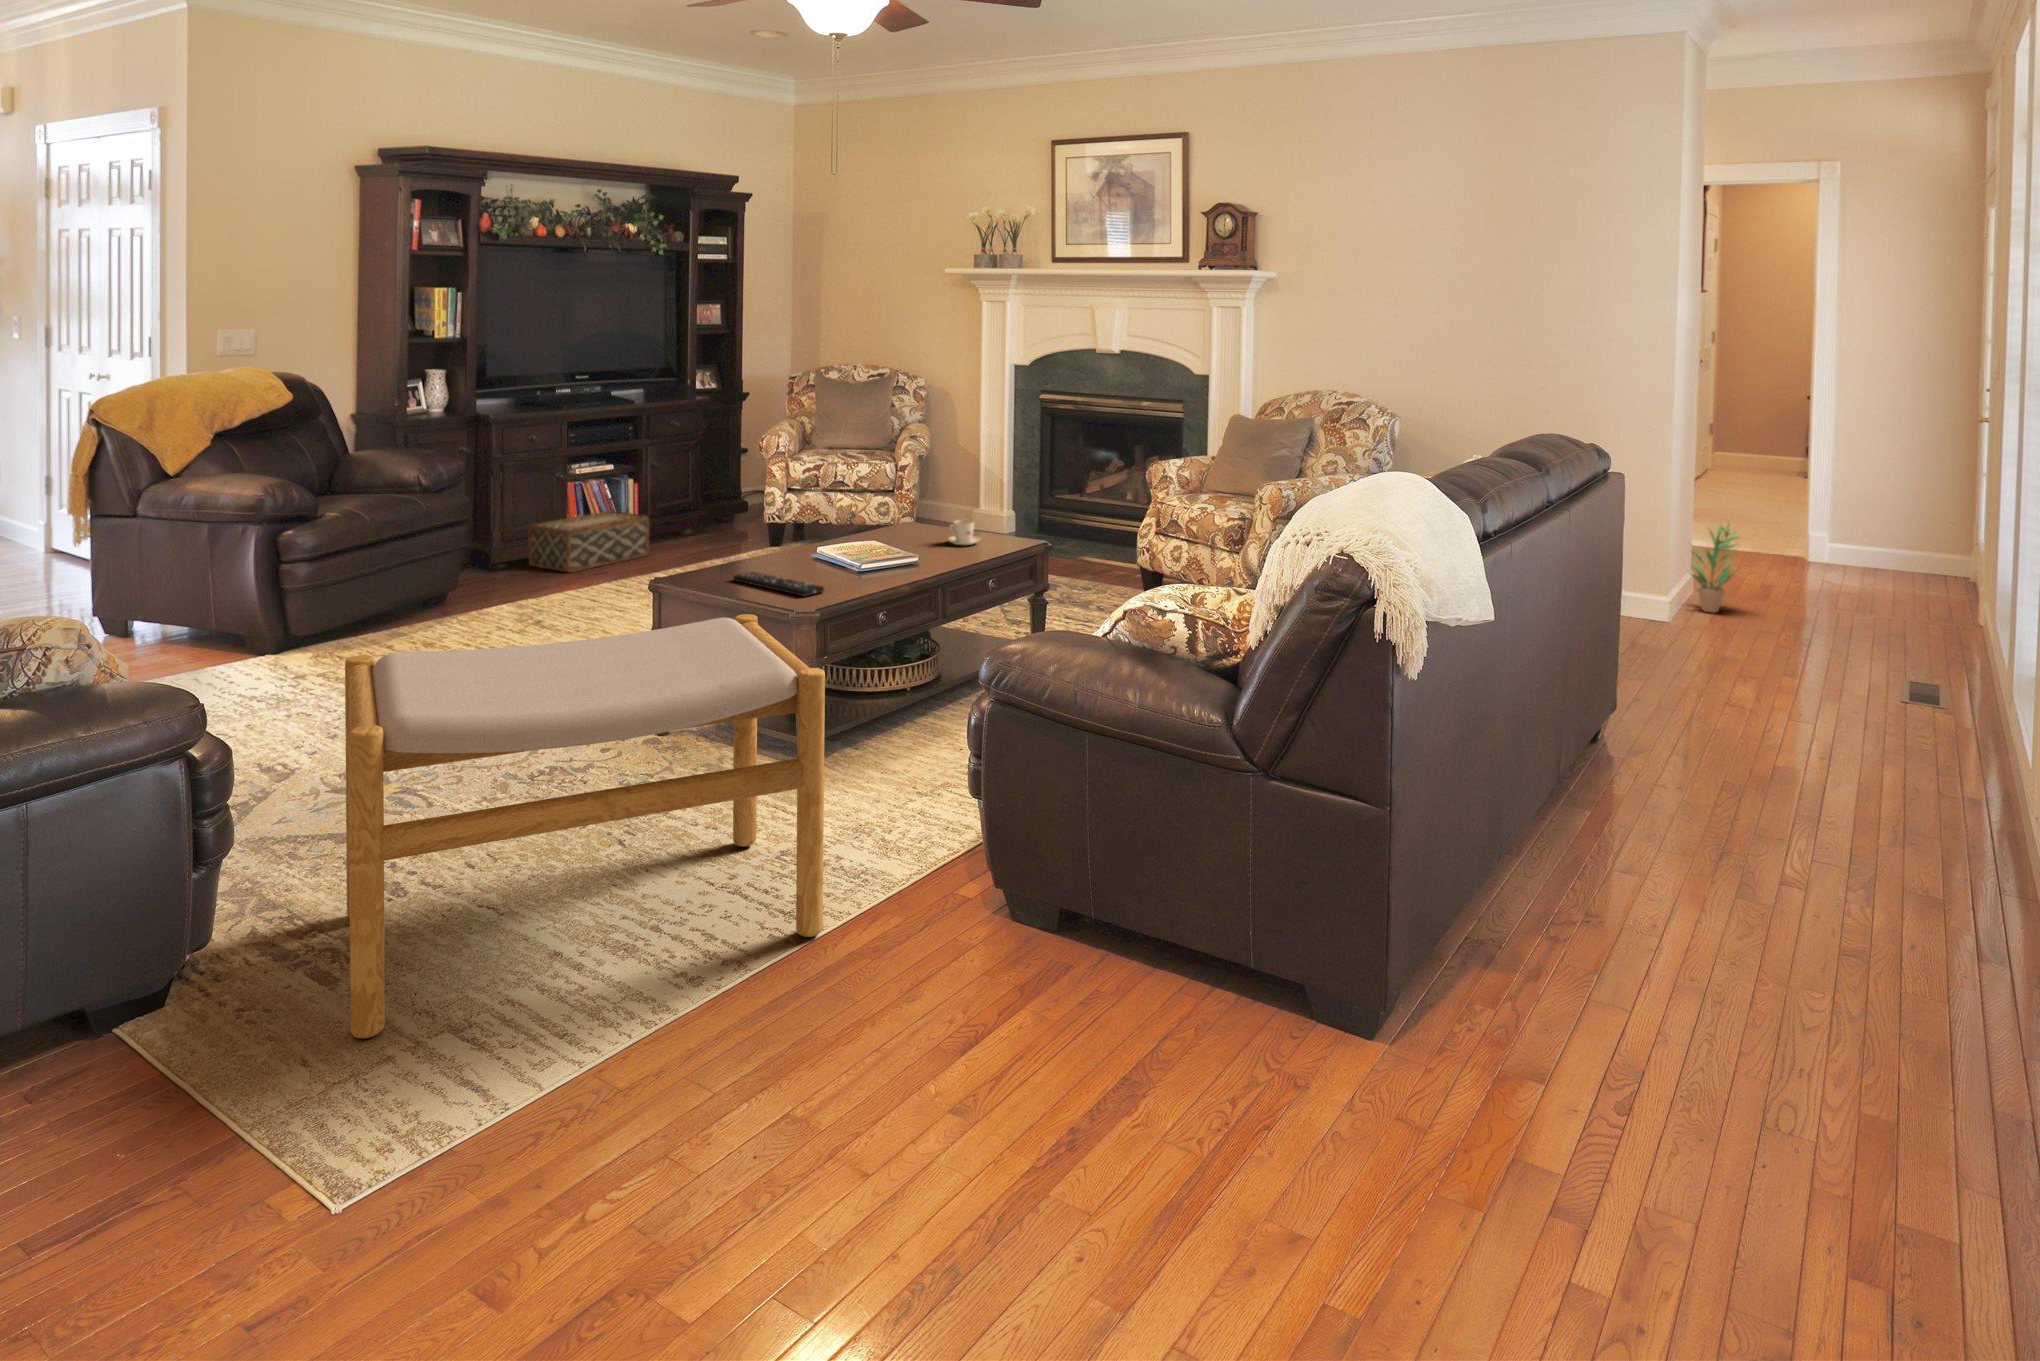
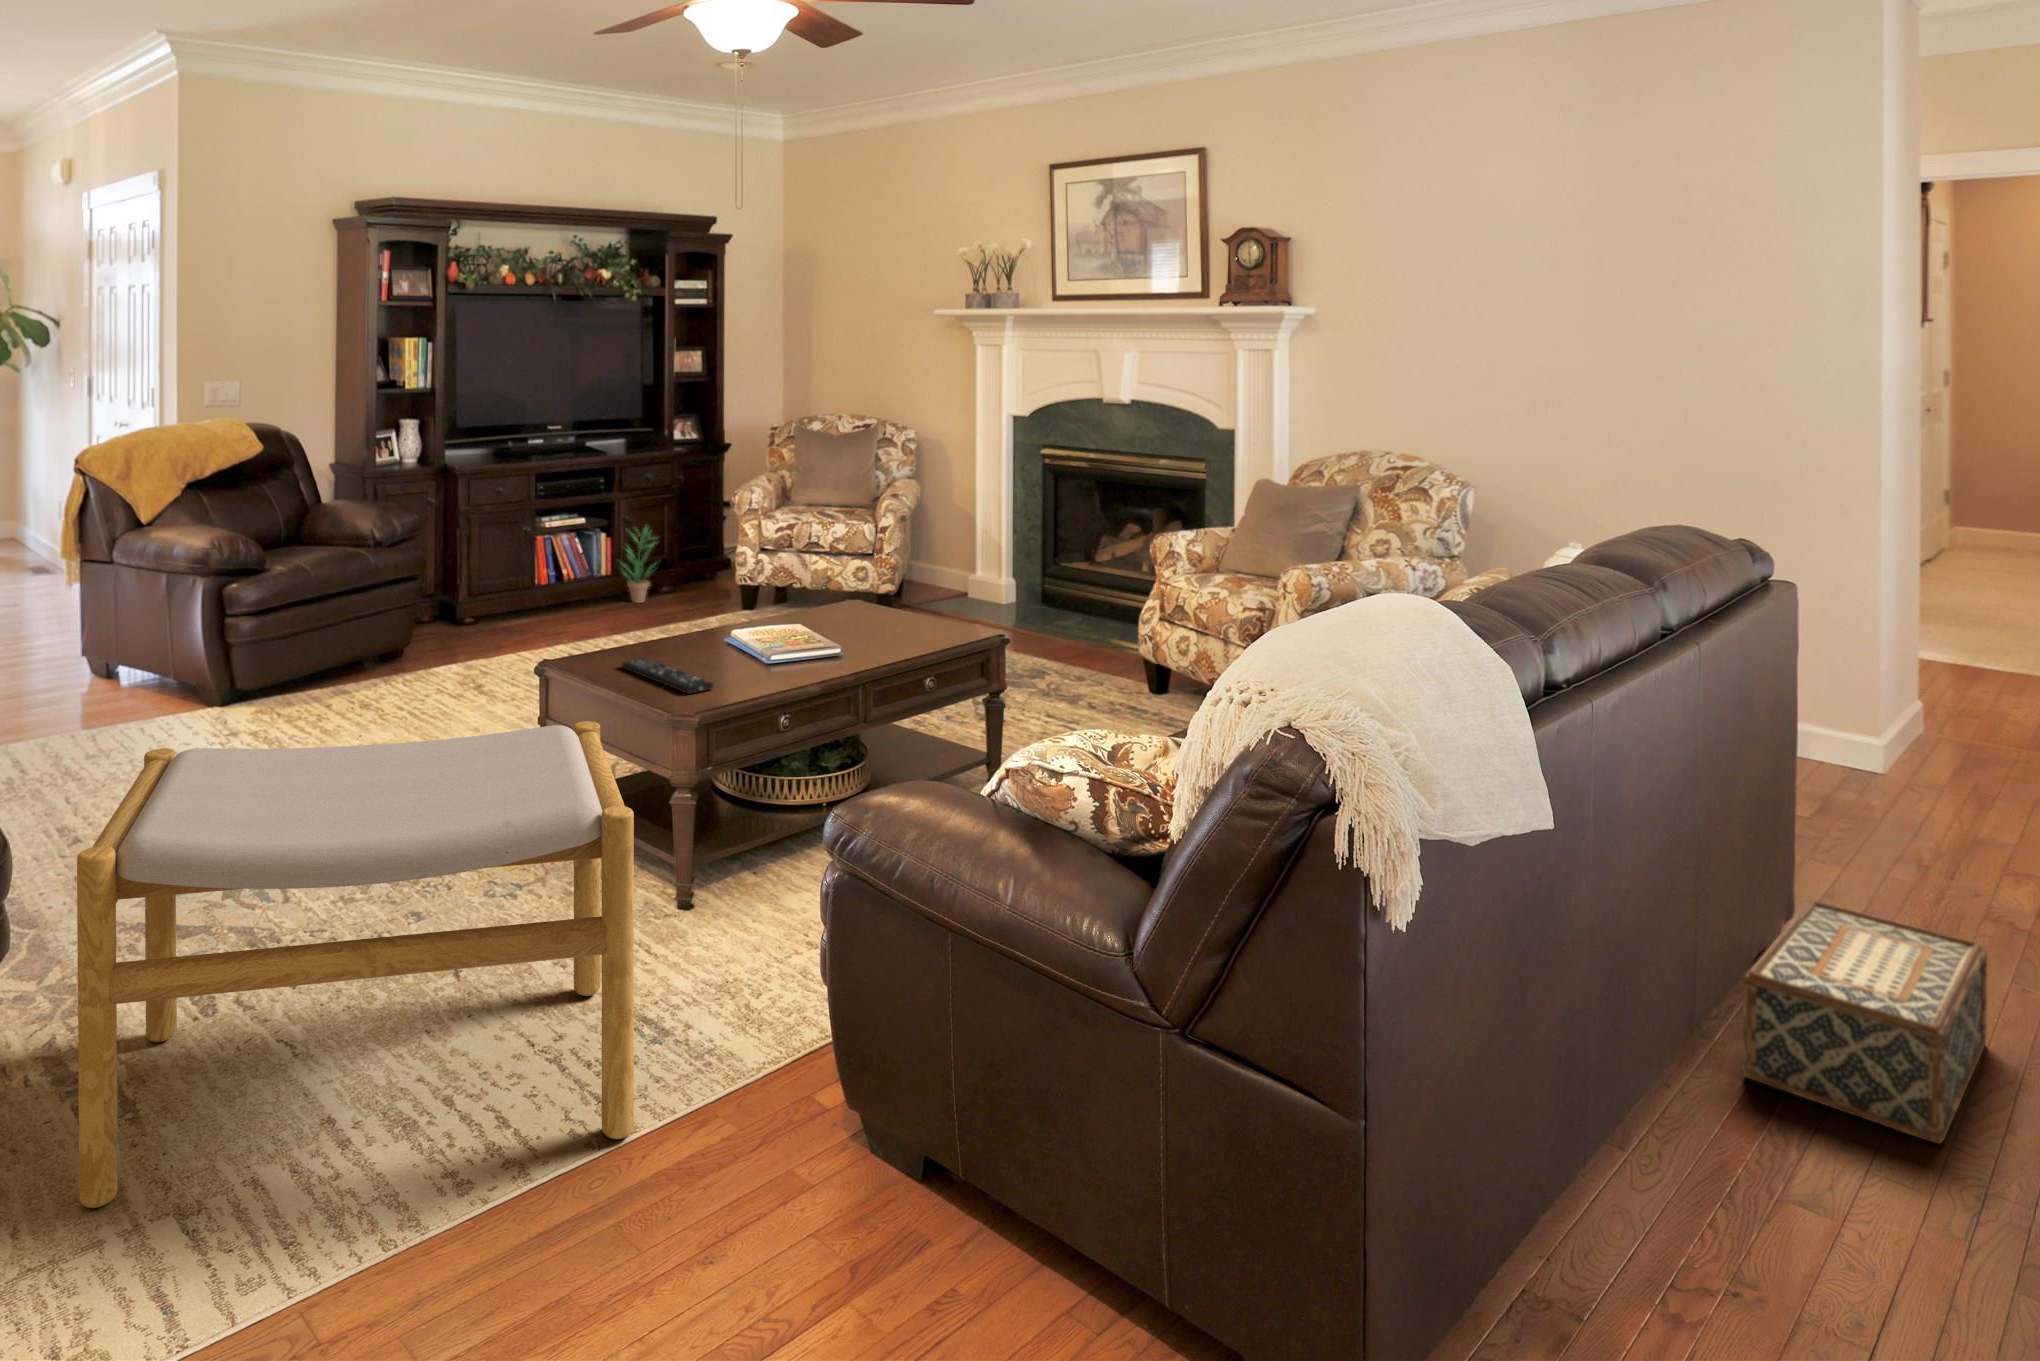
woven basket: present [528,511,649,572] -> present [1743,901,1987,1144]
teacup: present [947,520,980,545] -> none [880,604,921,634]
potted plant: present [1691,525,1739,613] -> present [620,527,655,603]

